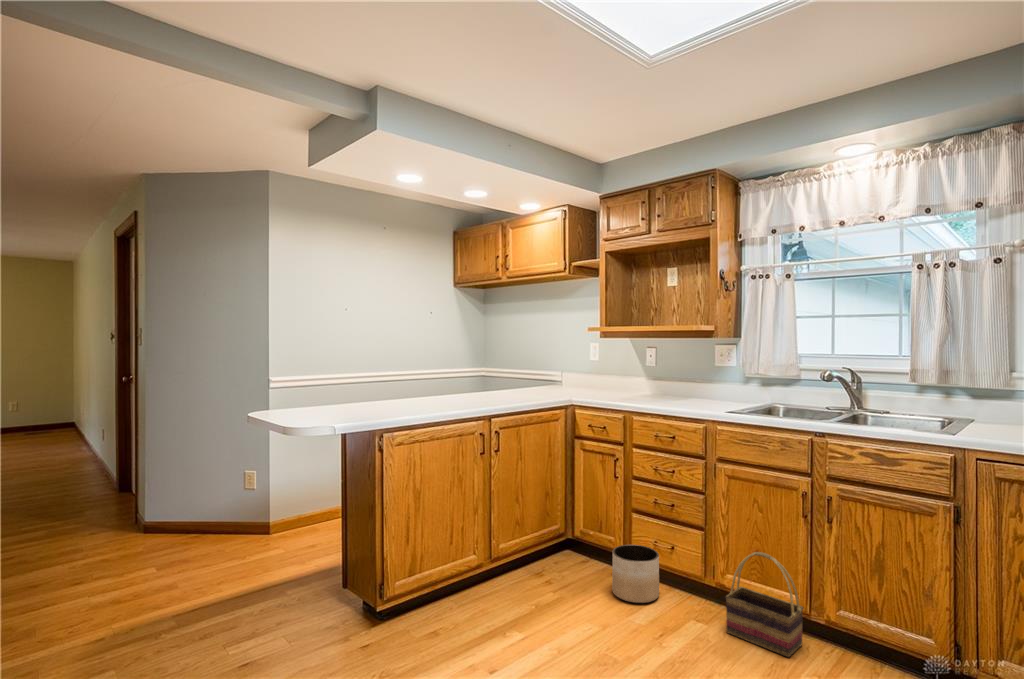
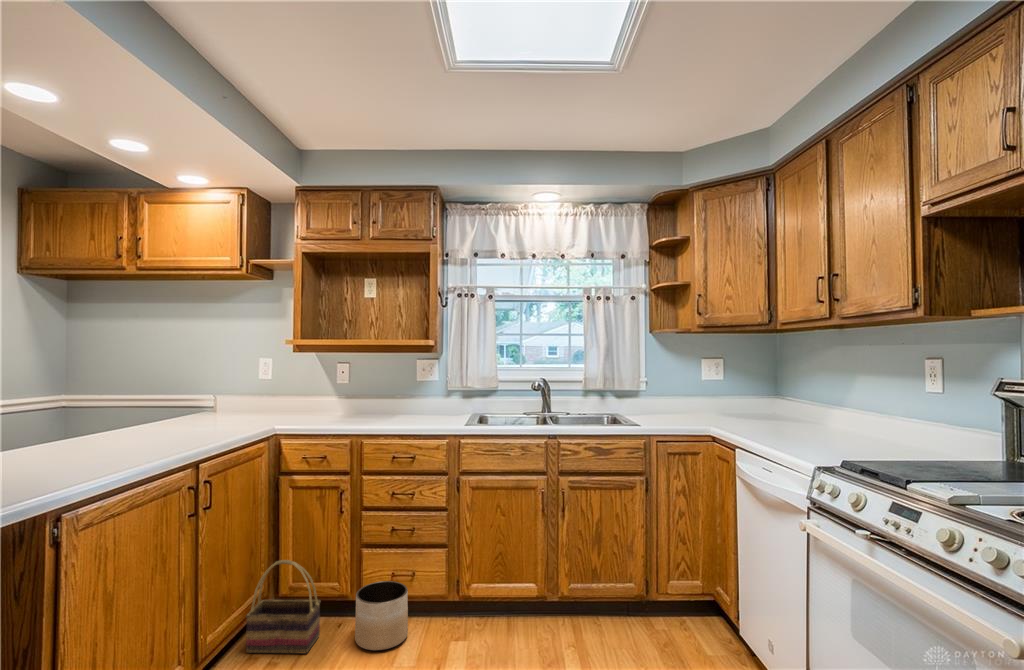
basket: present [726,552,803,657] -> present [246,560,321,654]

